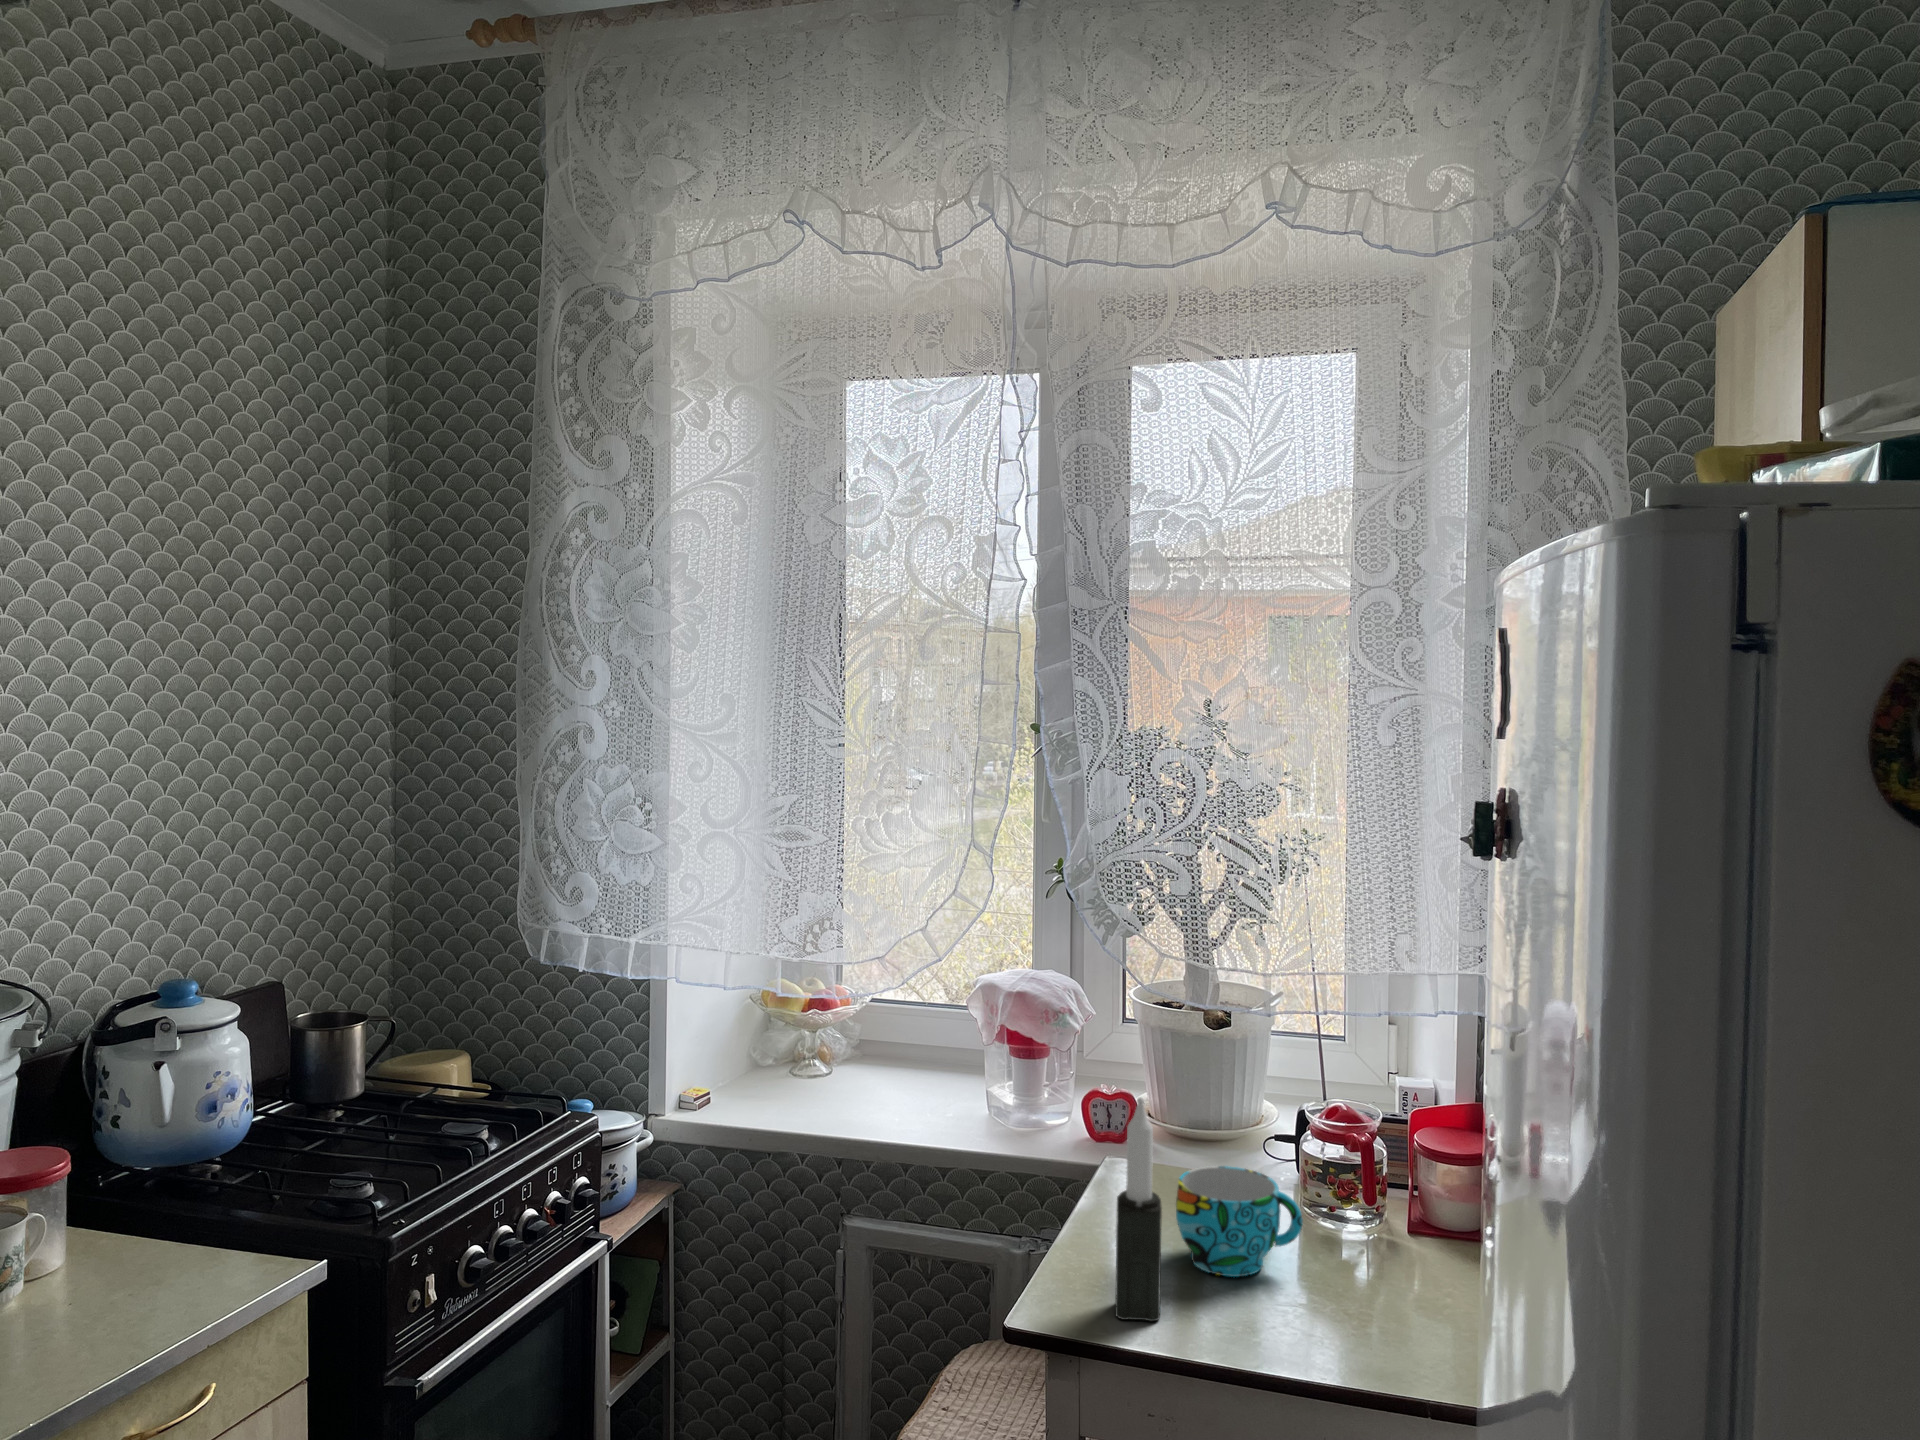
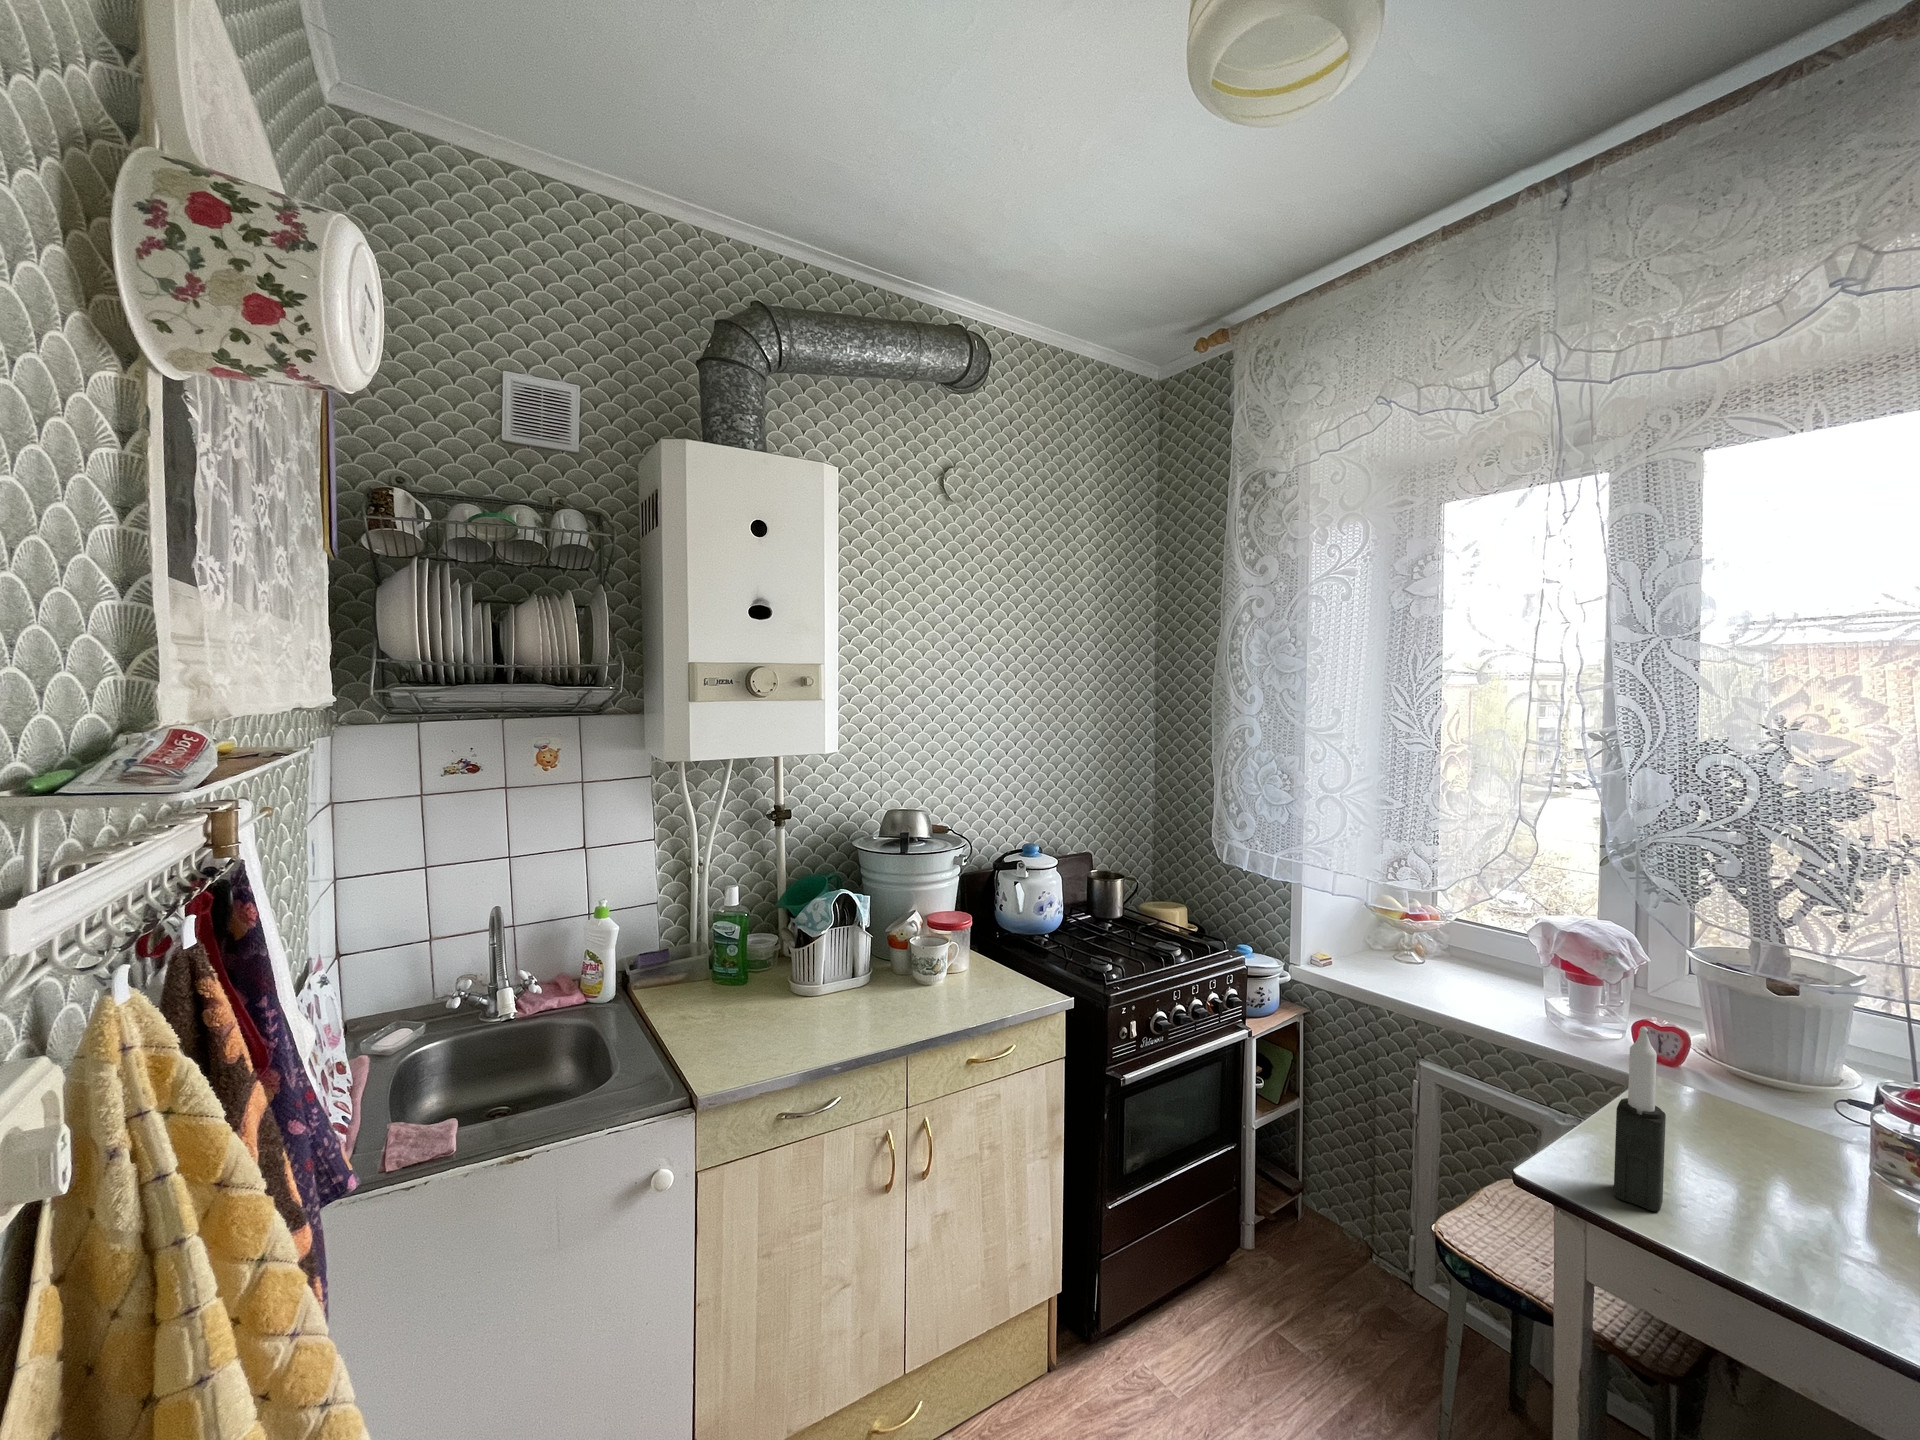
cup: present [1176,1166,1303,1277] -> none [1694,1101,1846,1208]

